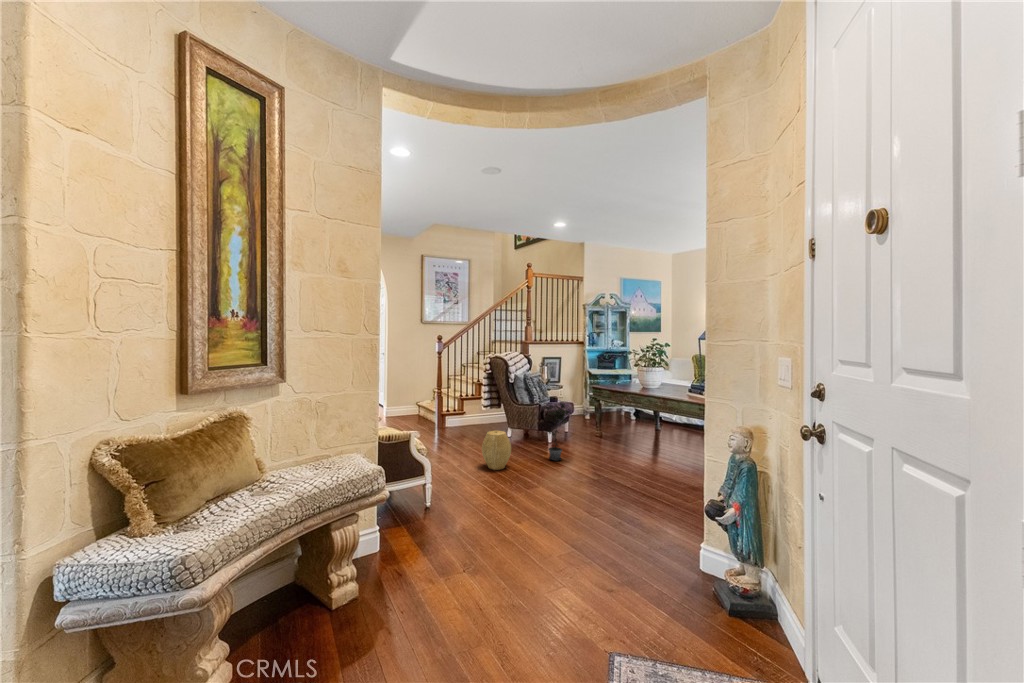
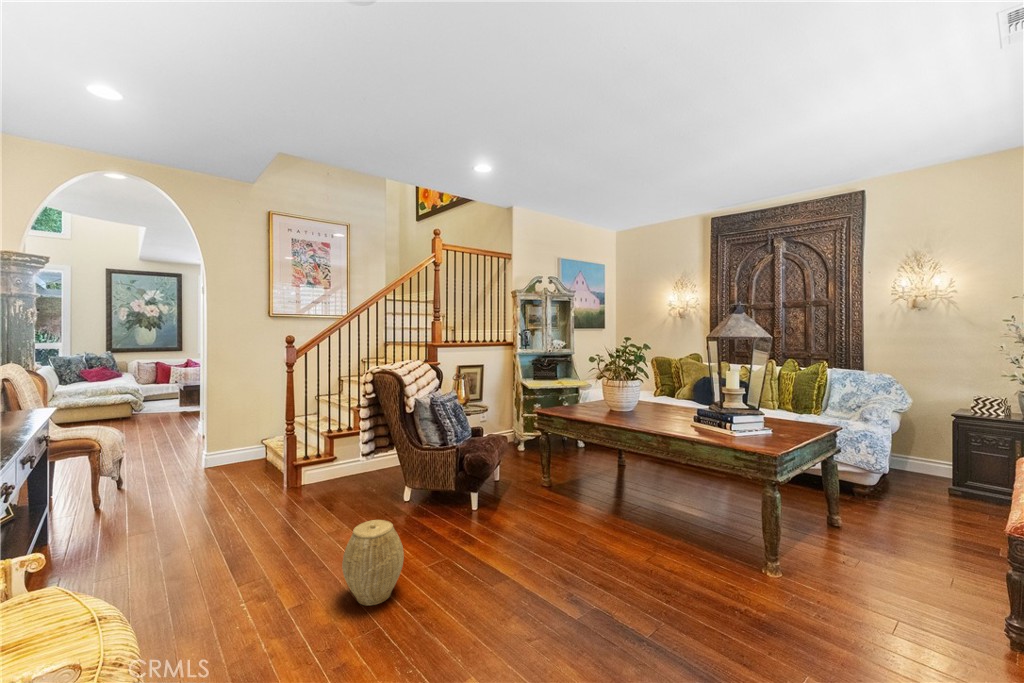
potted plant: present [547,403,570,461] -> none [465,448,517,559]

